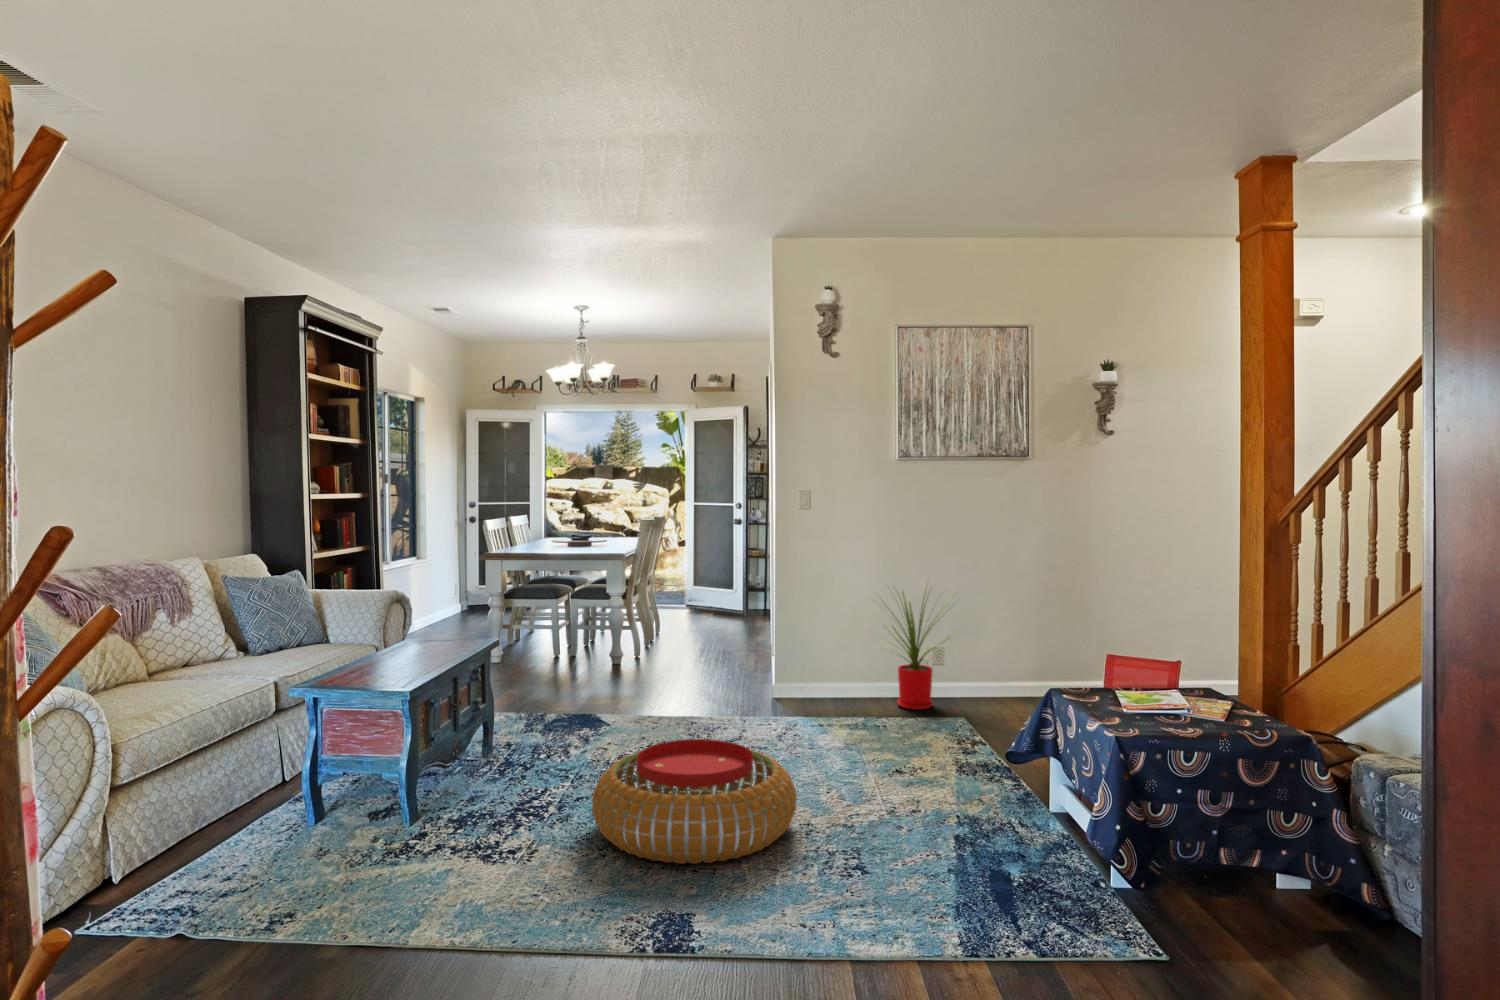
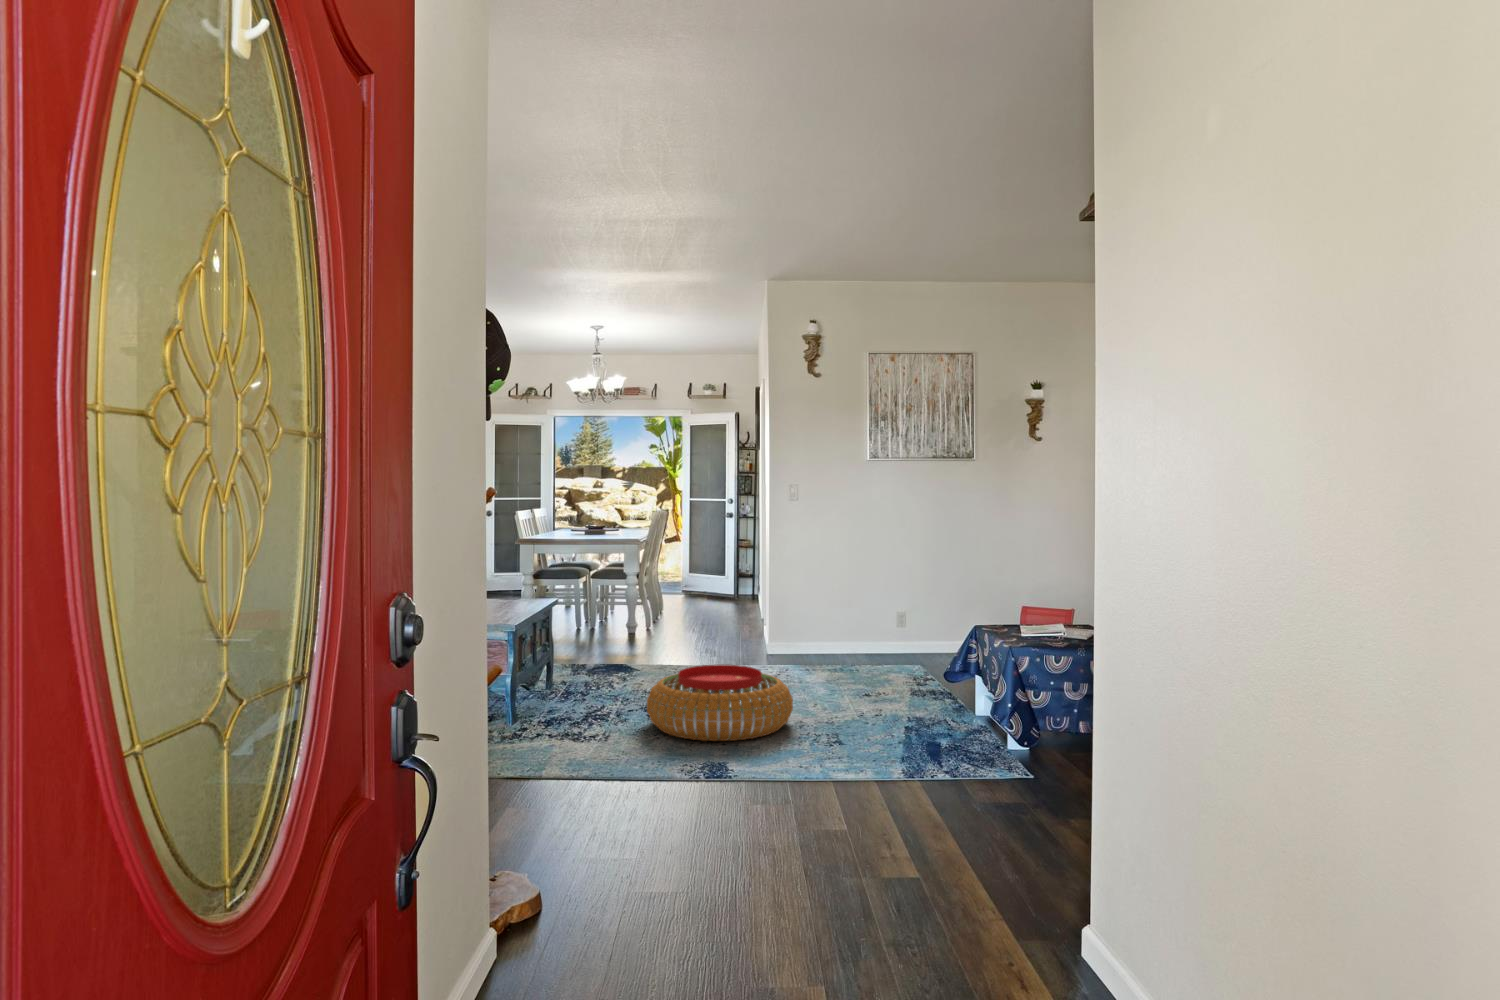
house plant: present [891,585,950,710] -> none [846,557,922,660]

